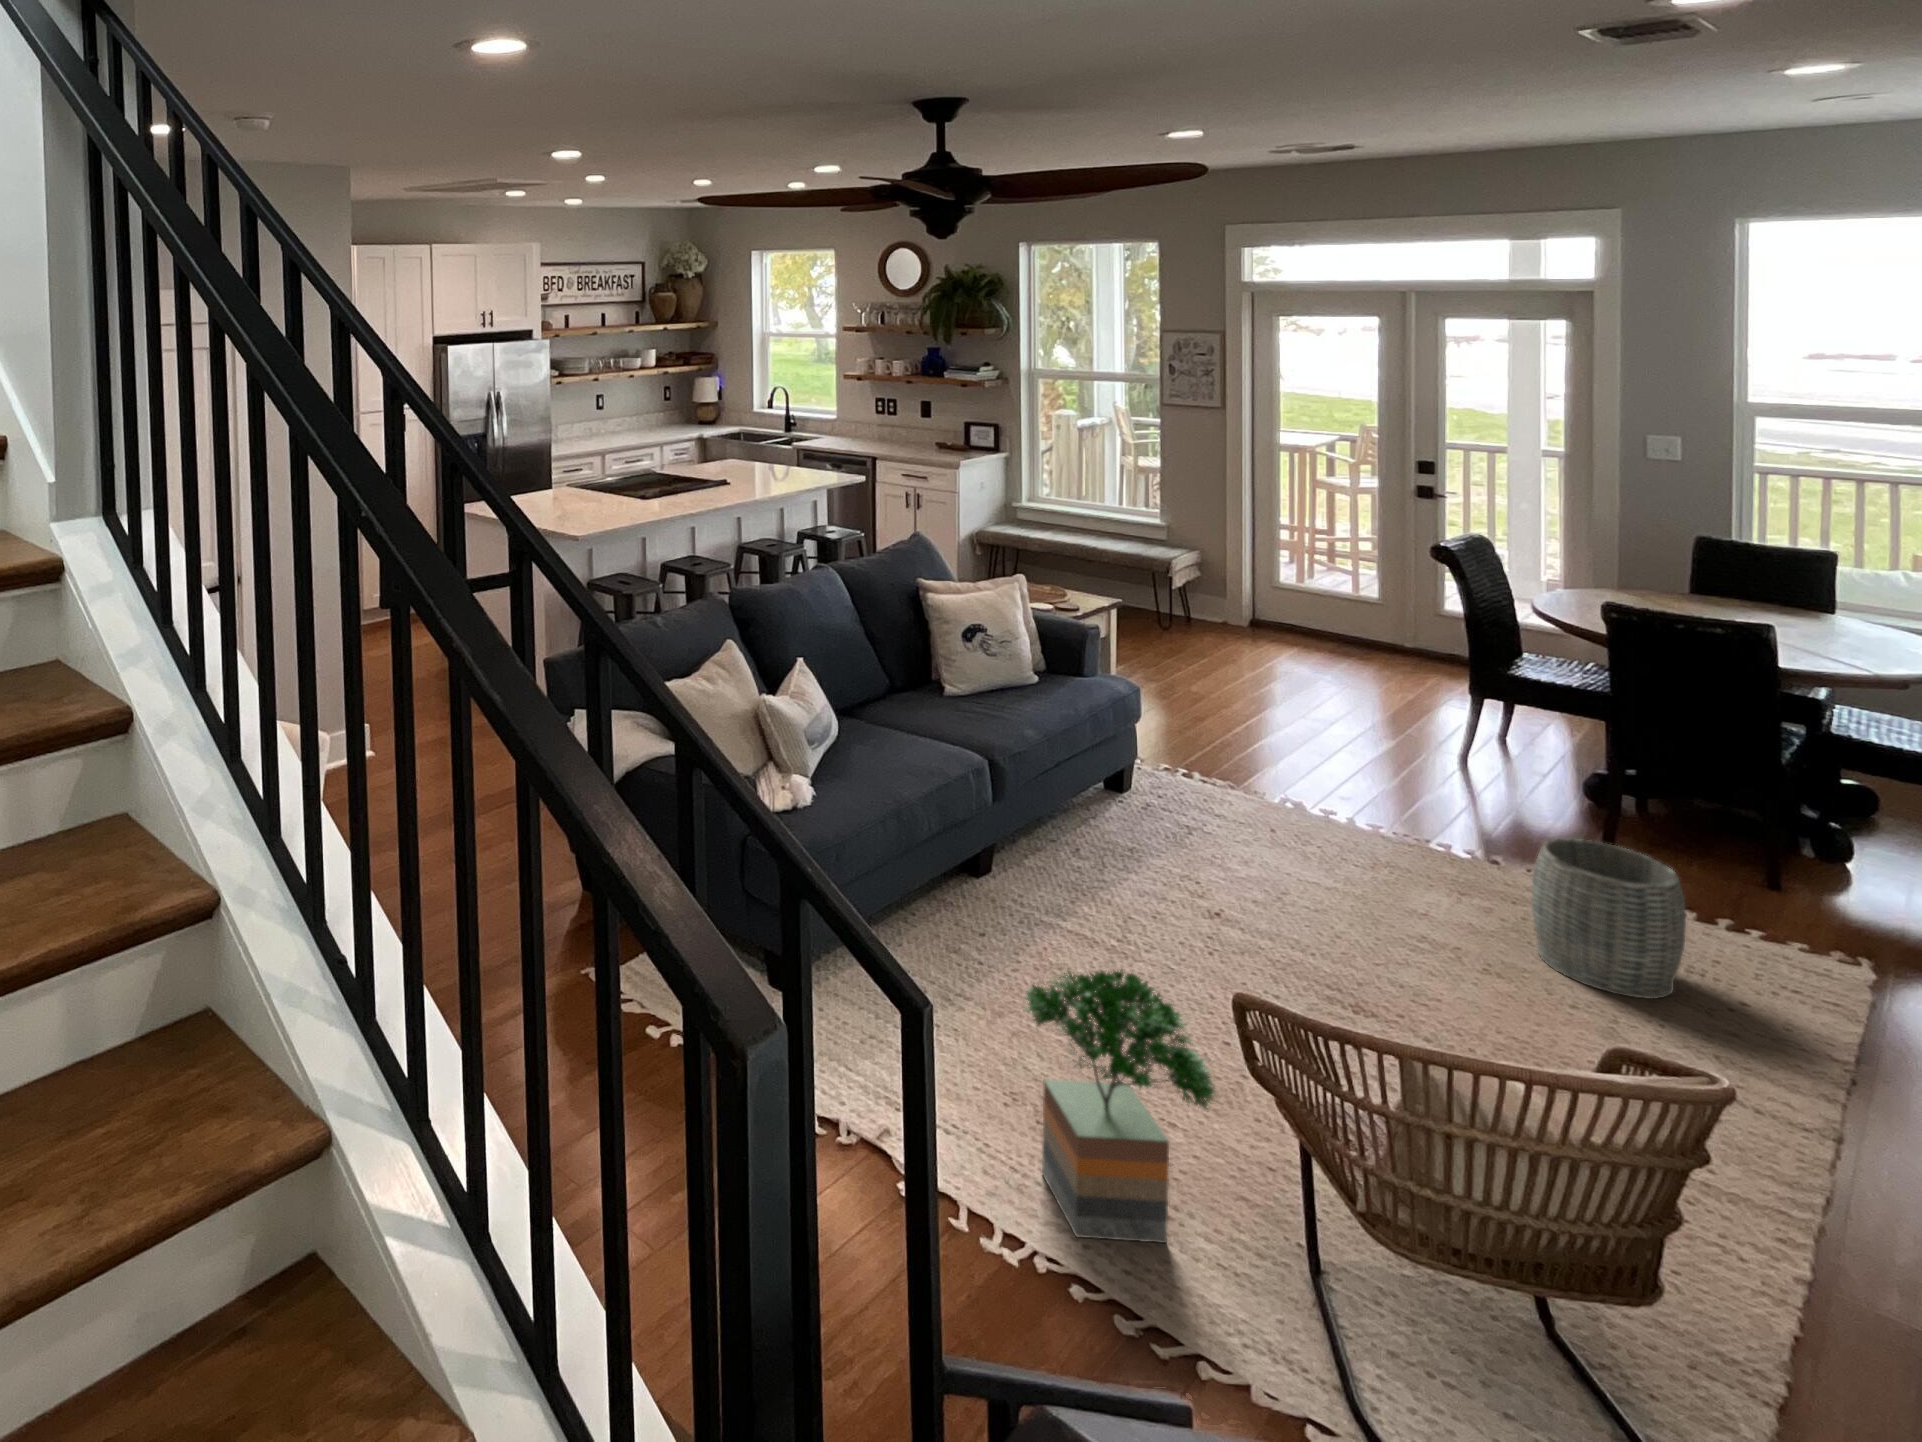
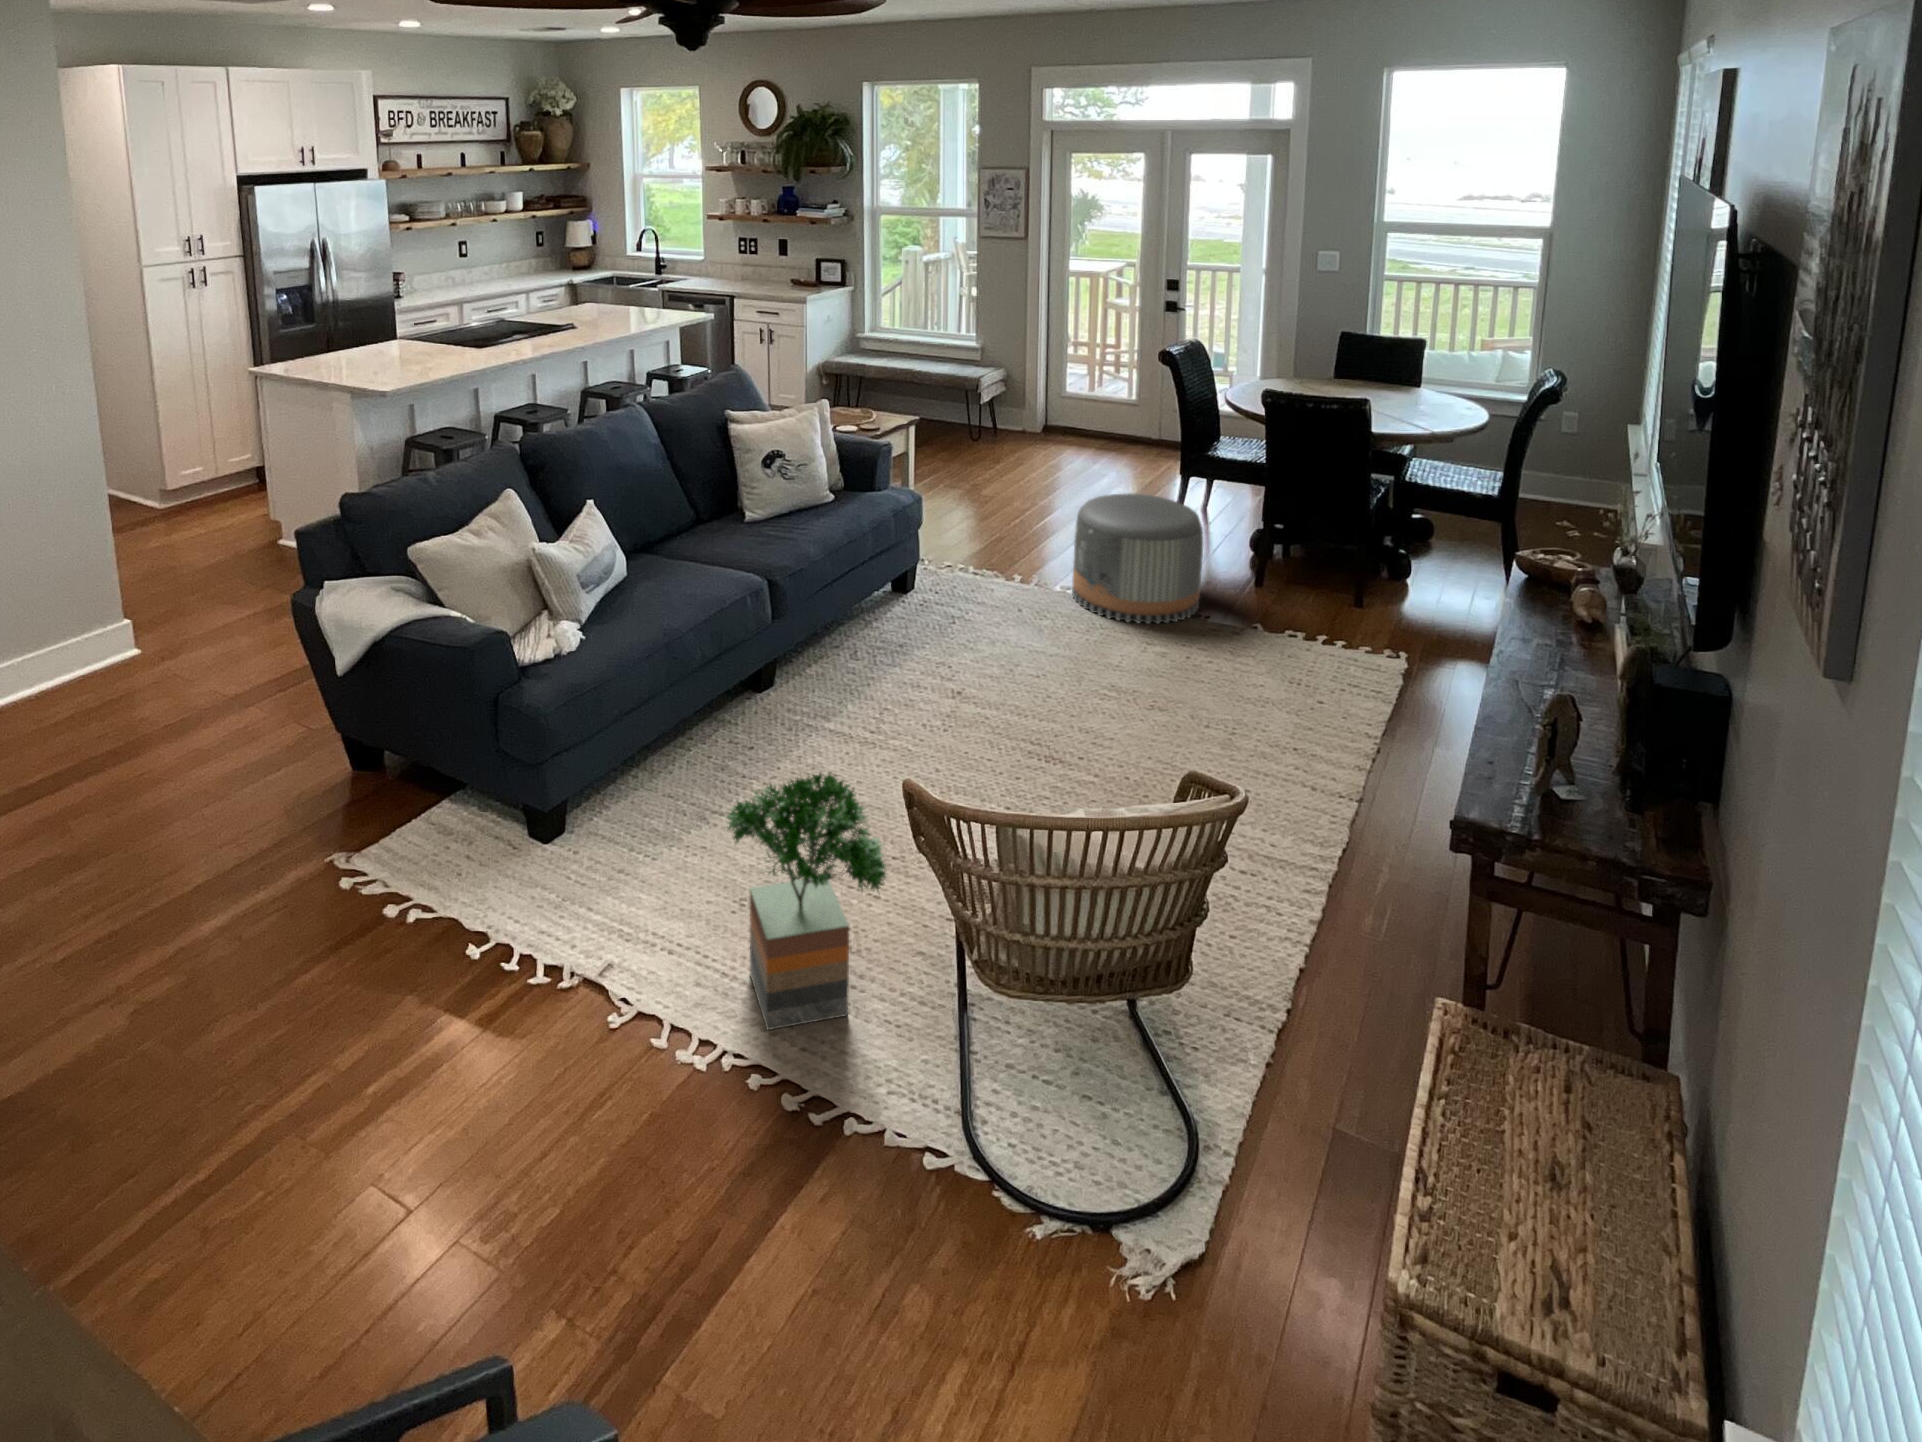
pouf: none [1338,709,1521,872] -> present [1072,493,1203,624]
woven basket: present [1531,838,1686,999] -> none [1193,588,1293,711]

